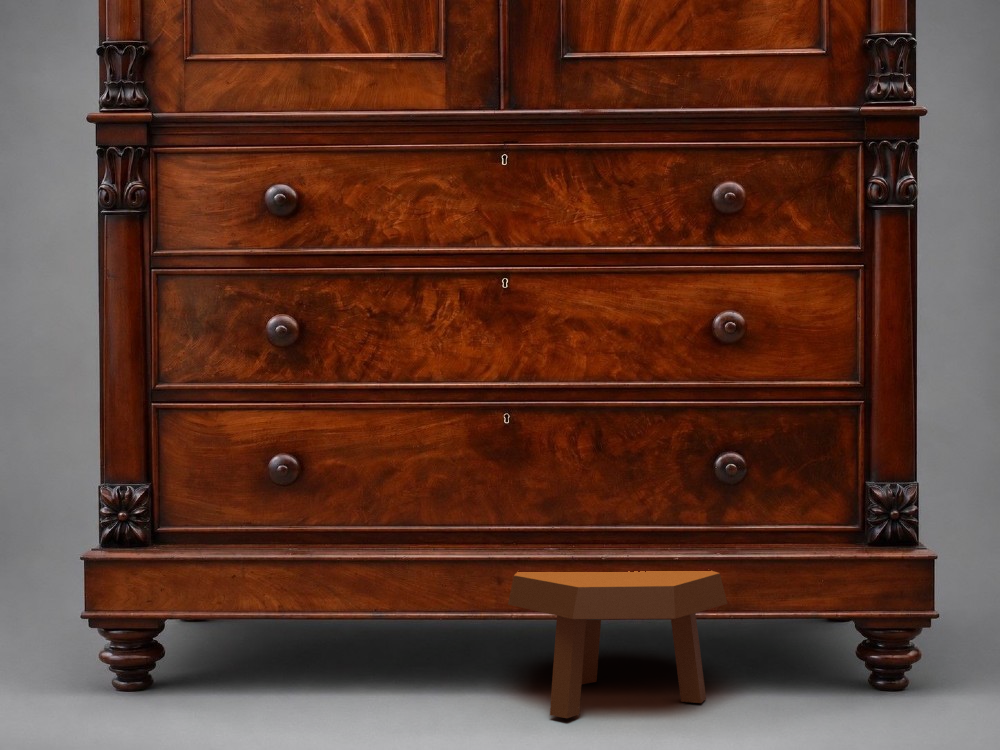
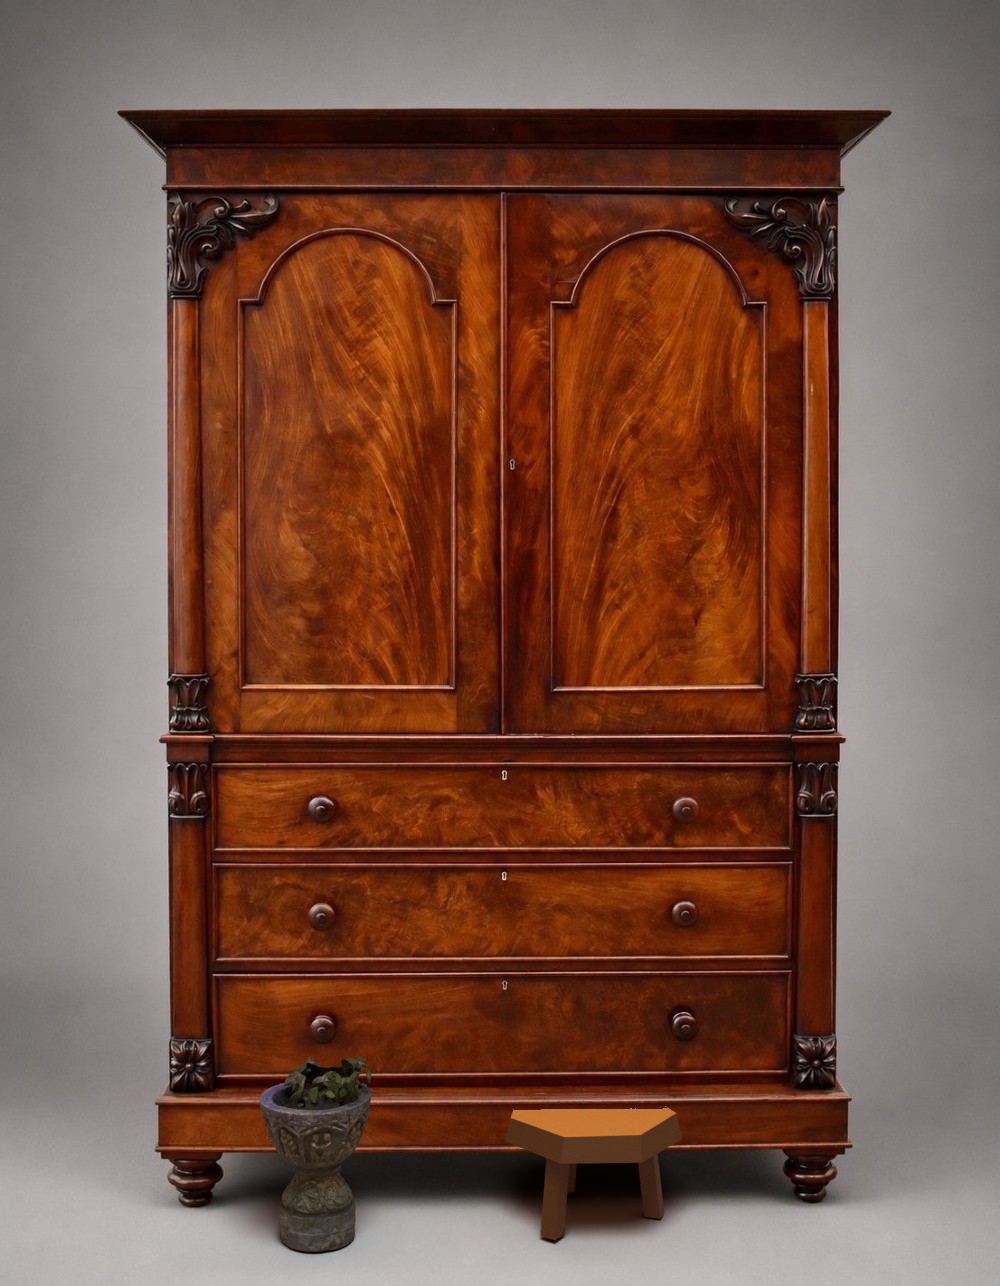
planter: none [201,491,340,727] -> present [259,1056,372,1252]

